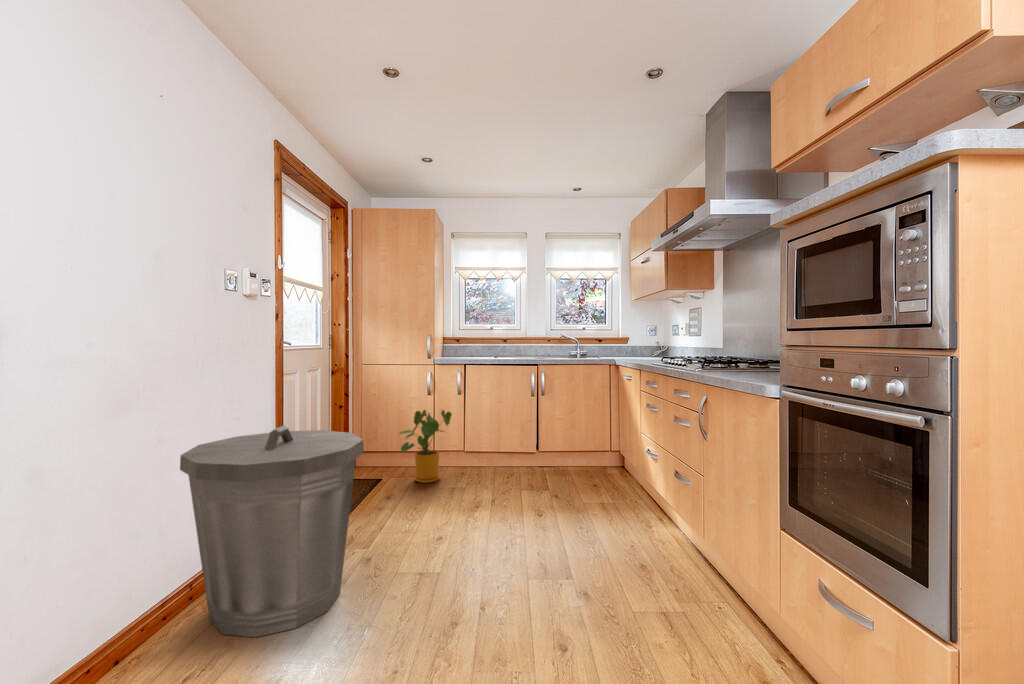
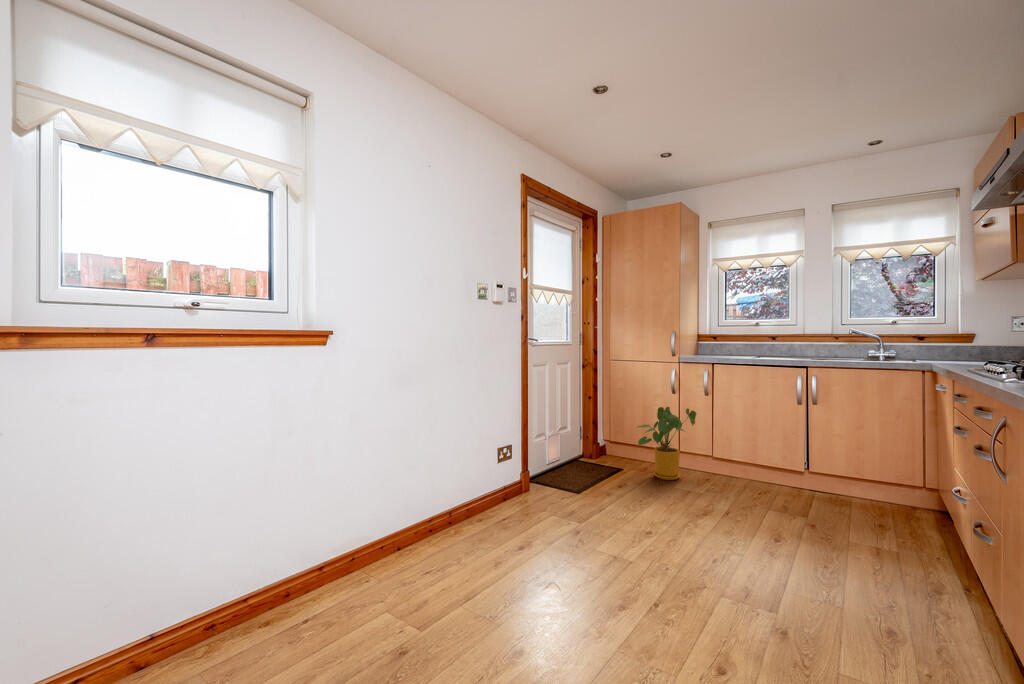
trash can: present [180,425,364,637] -> none [431,406,560,572]

